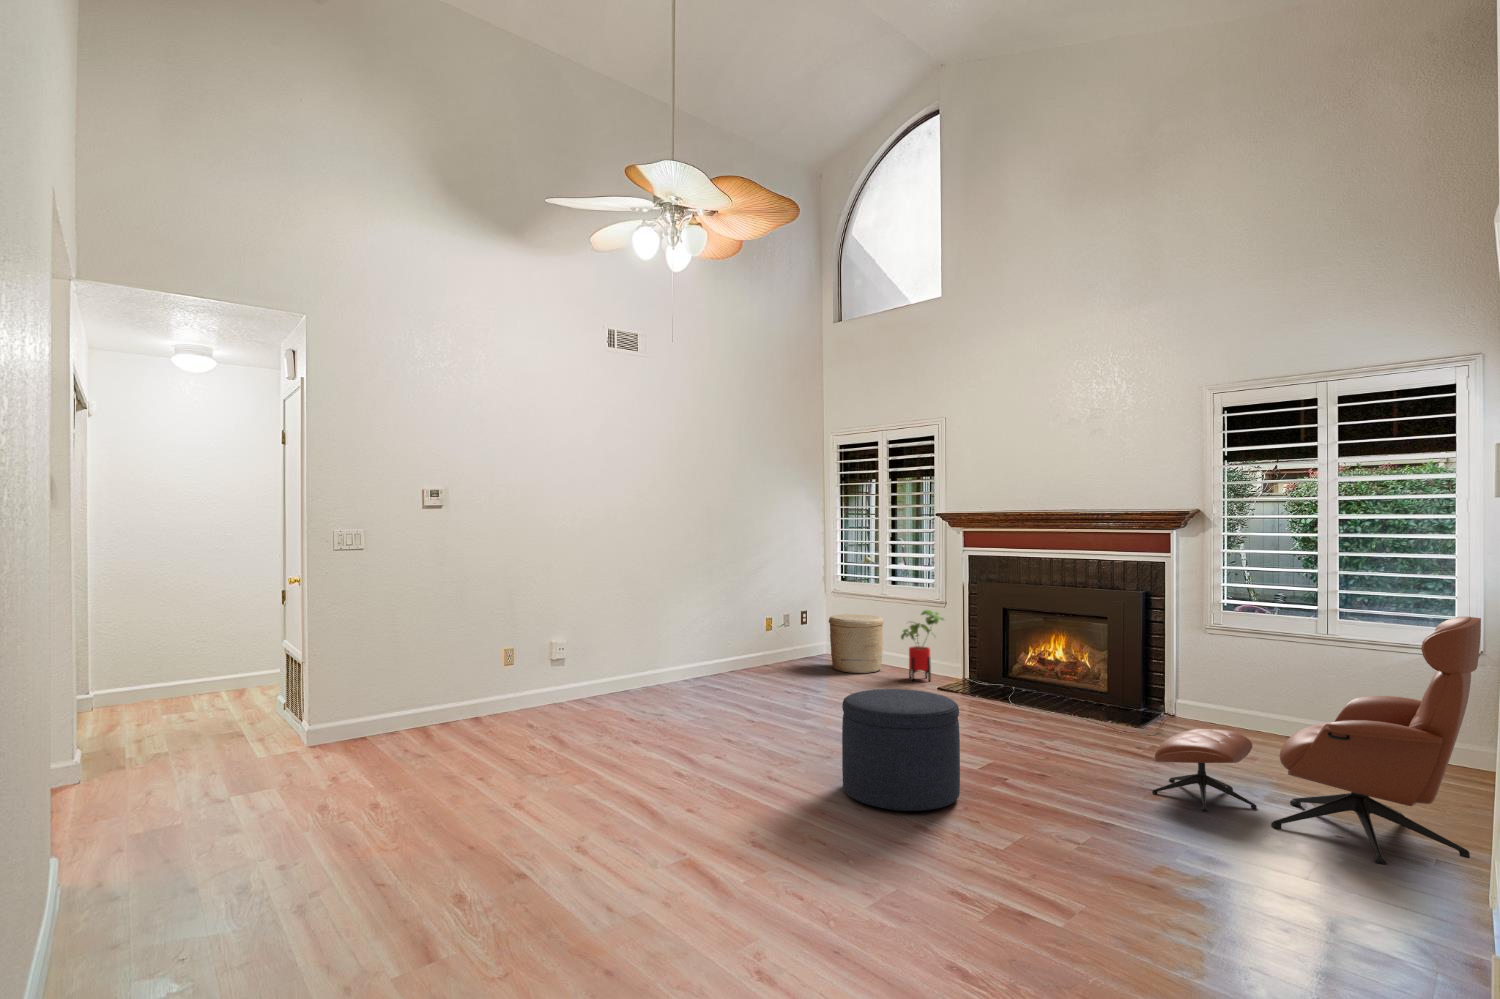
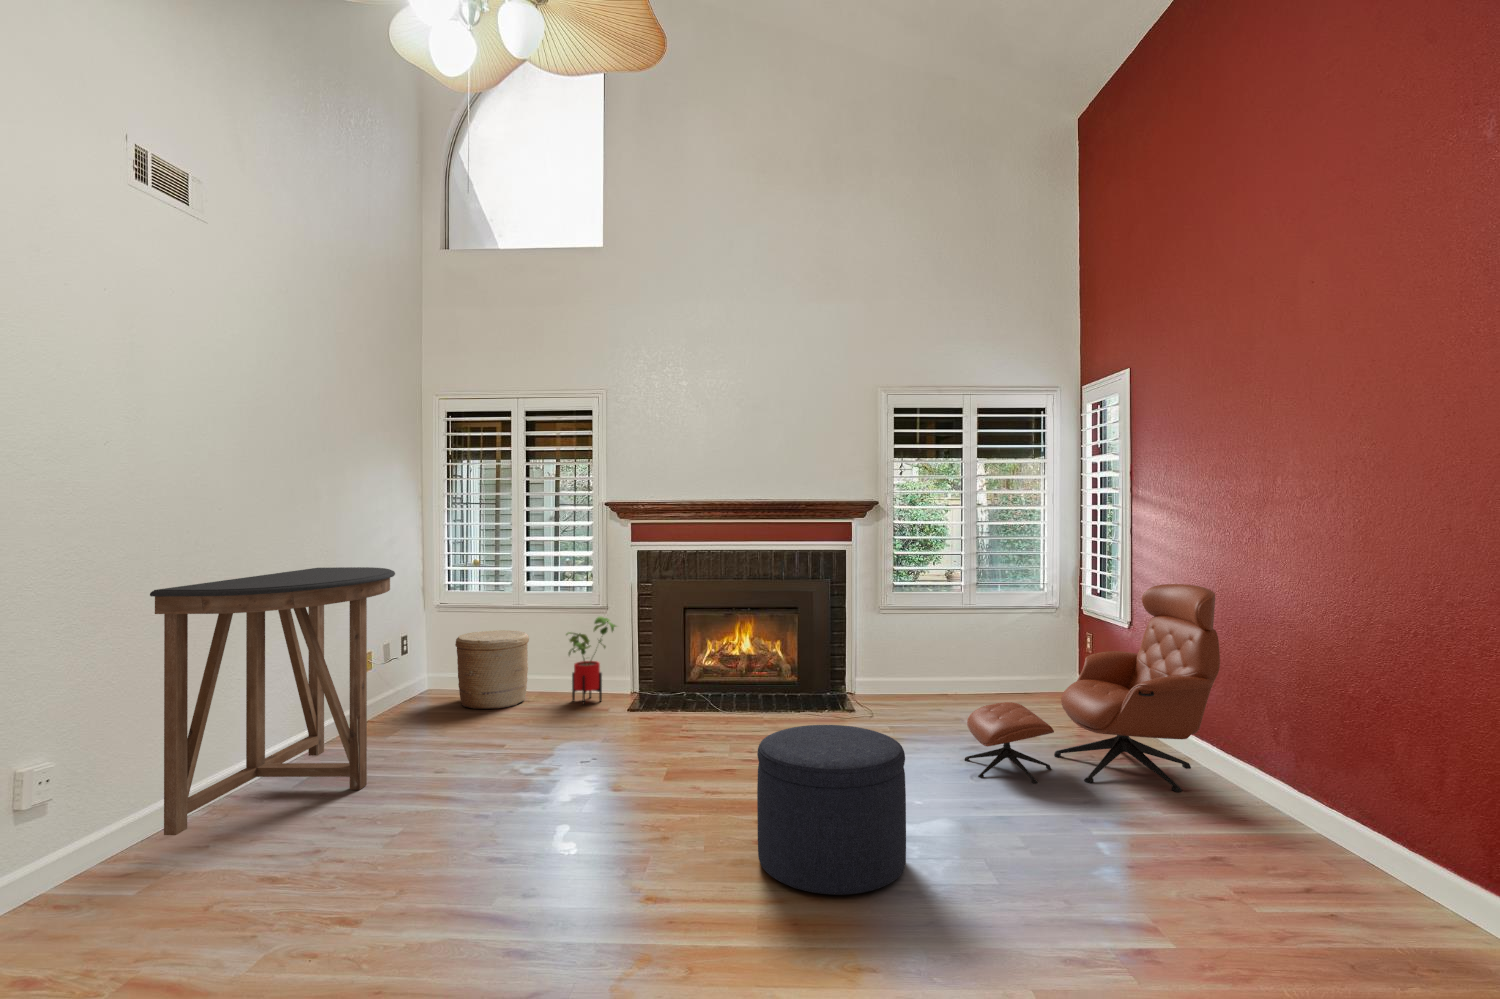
console table: none [611,556,754,696] -> present [150,567,395,835]

